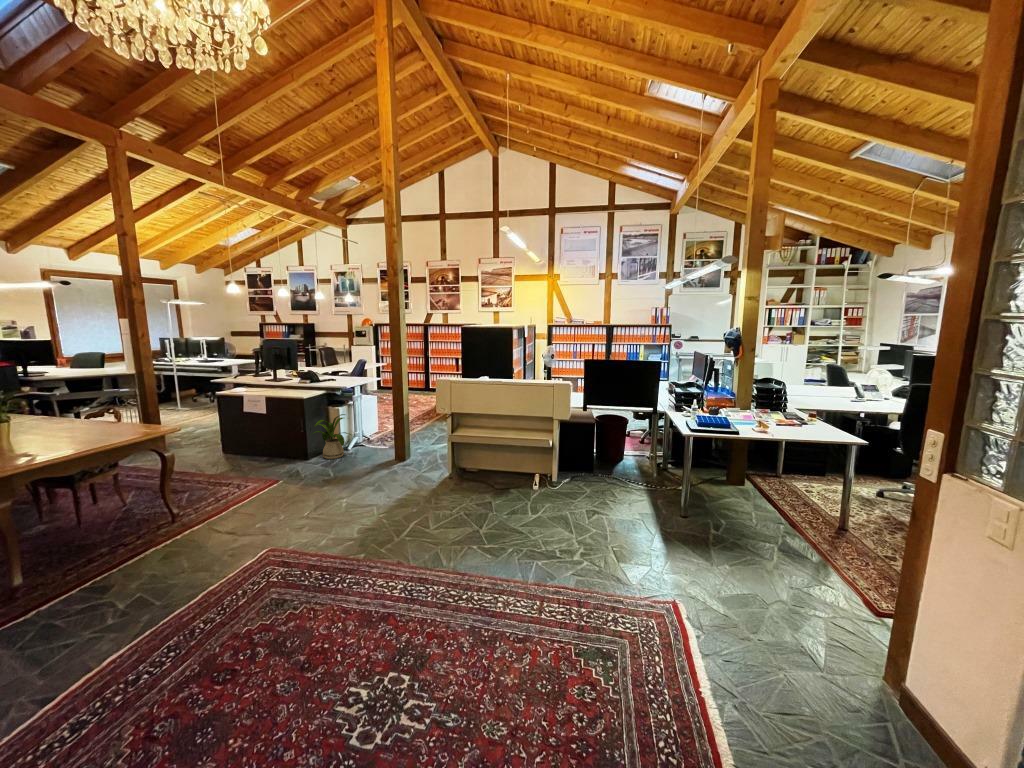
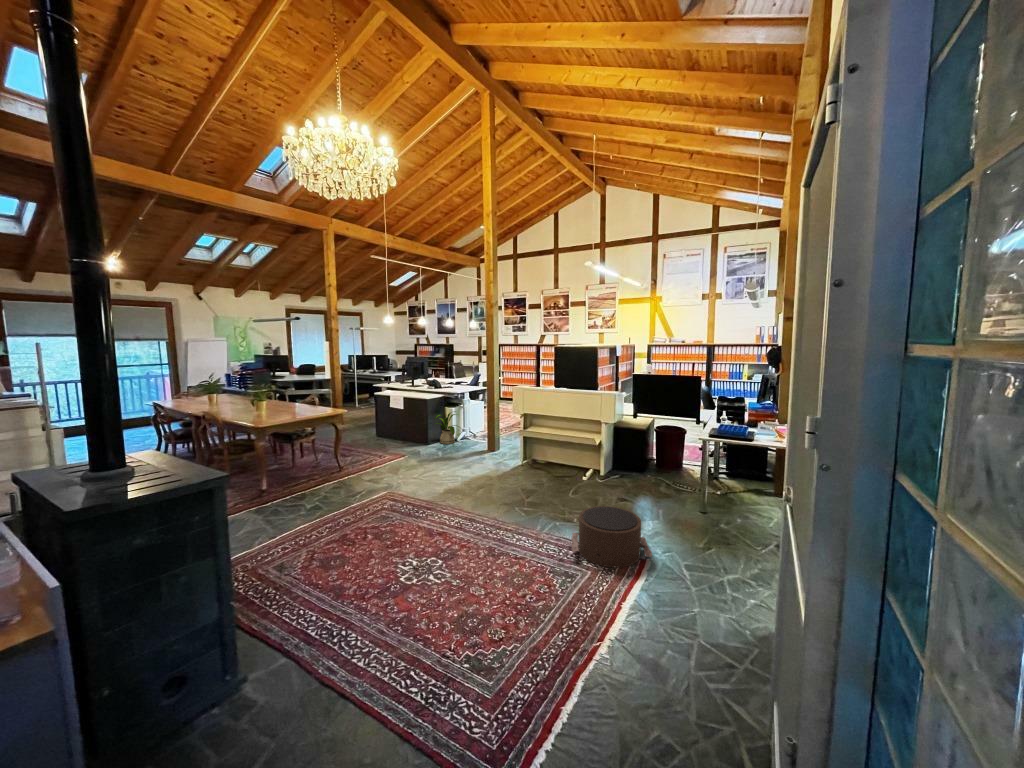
pouf: none [576,537,691,627] -> present [572,506,652,567]

